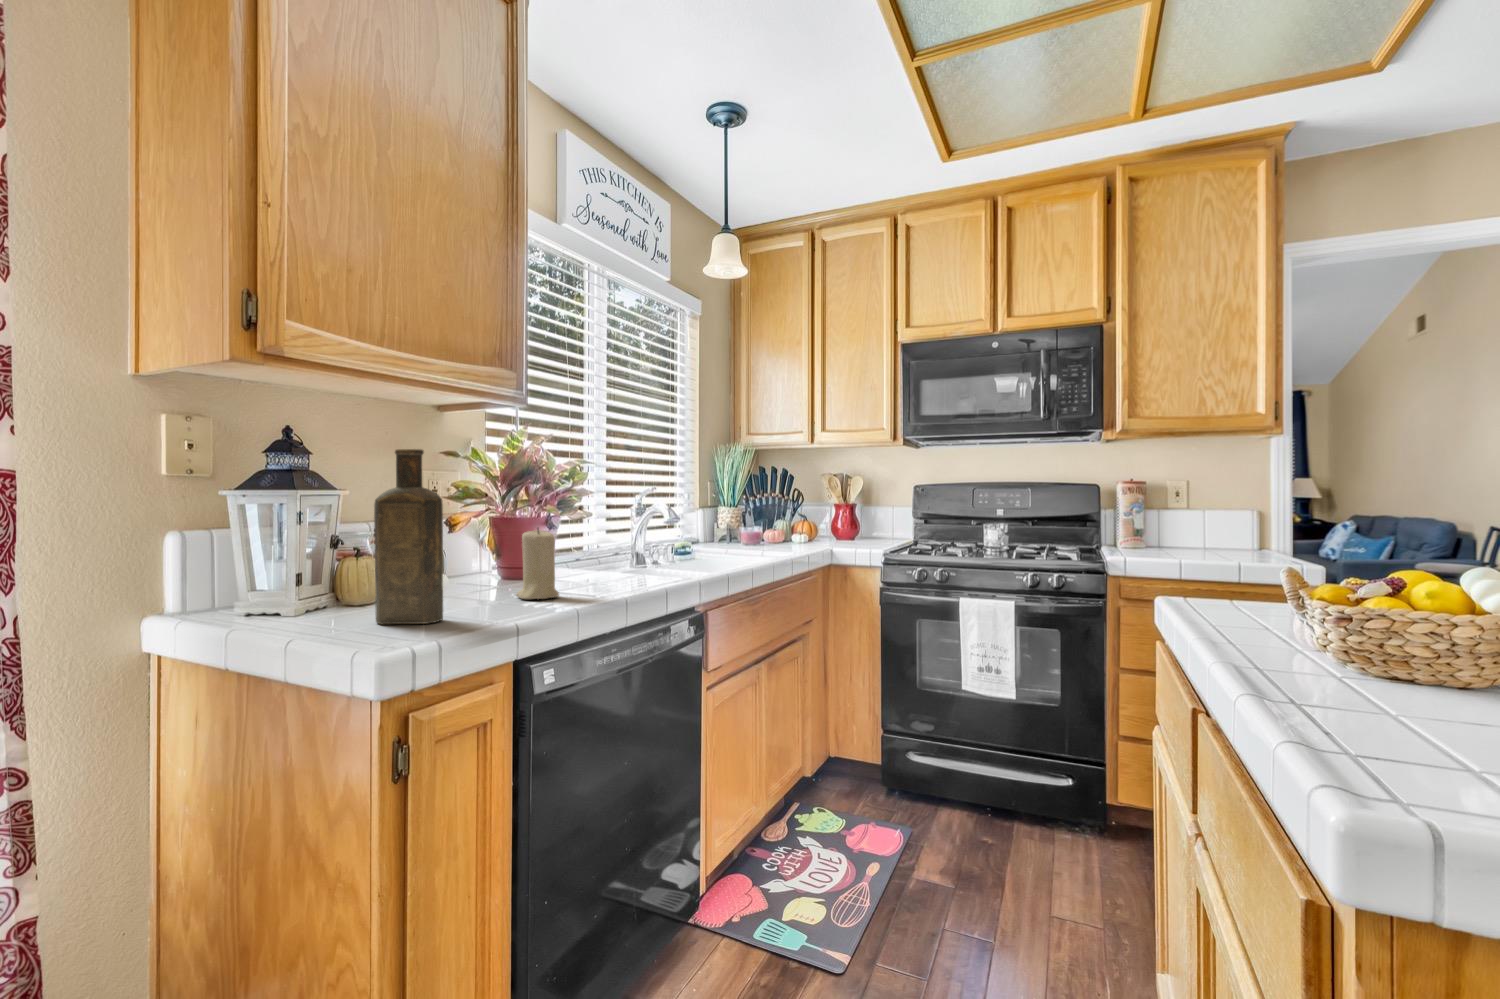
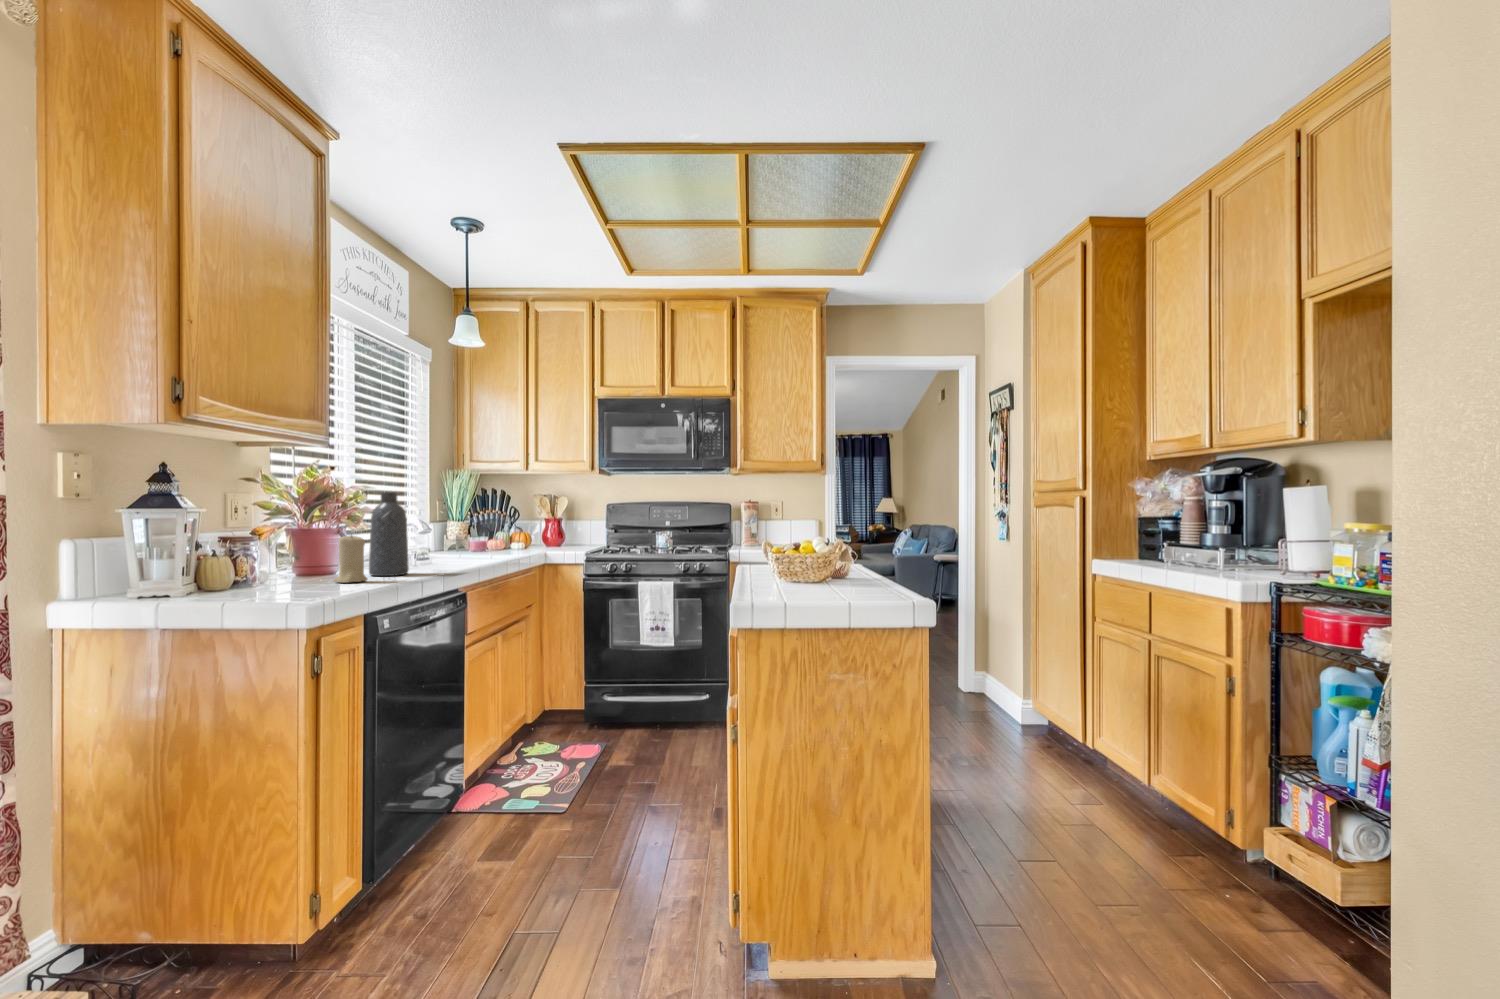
bottle: present [374,449,443,624] -> none [250,482,304,596]
vase: none [577,468,628,587] -> present [369,492,409,576]

